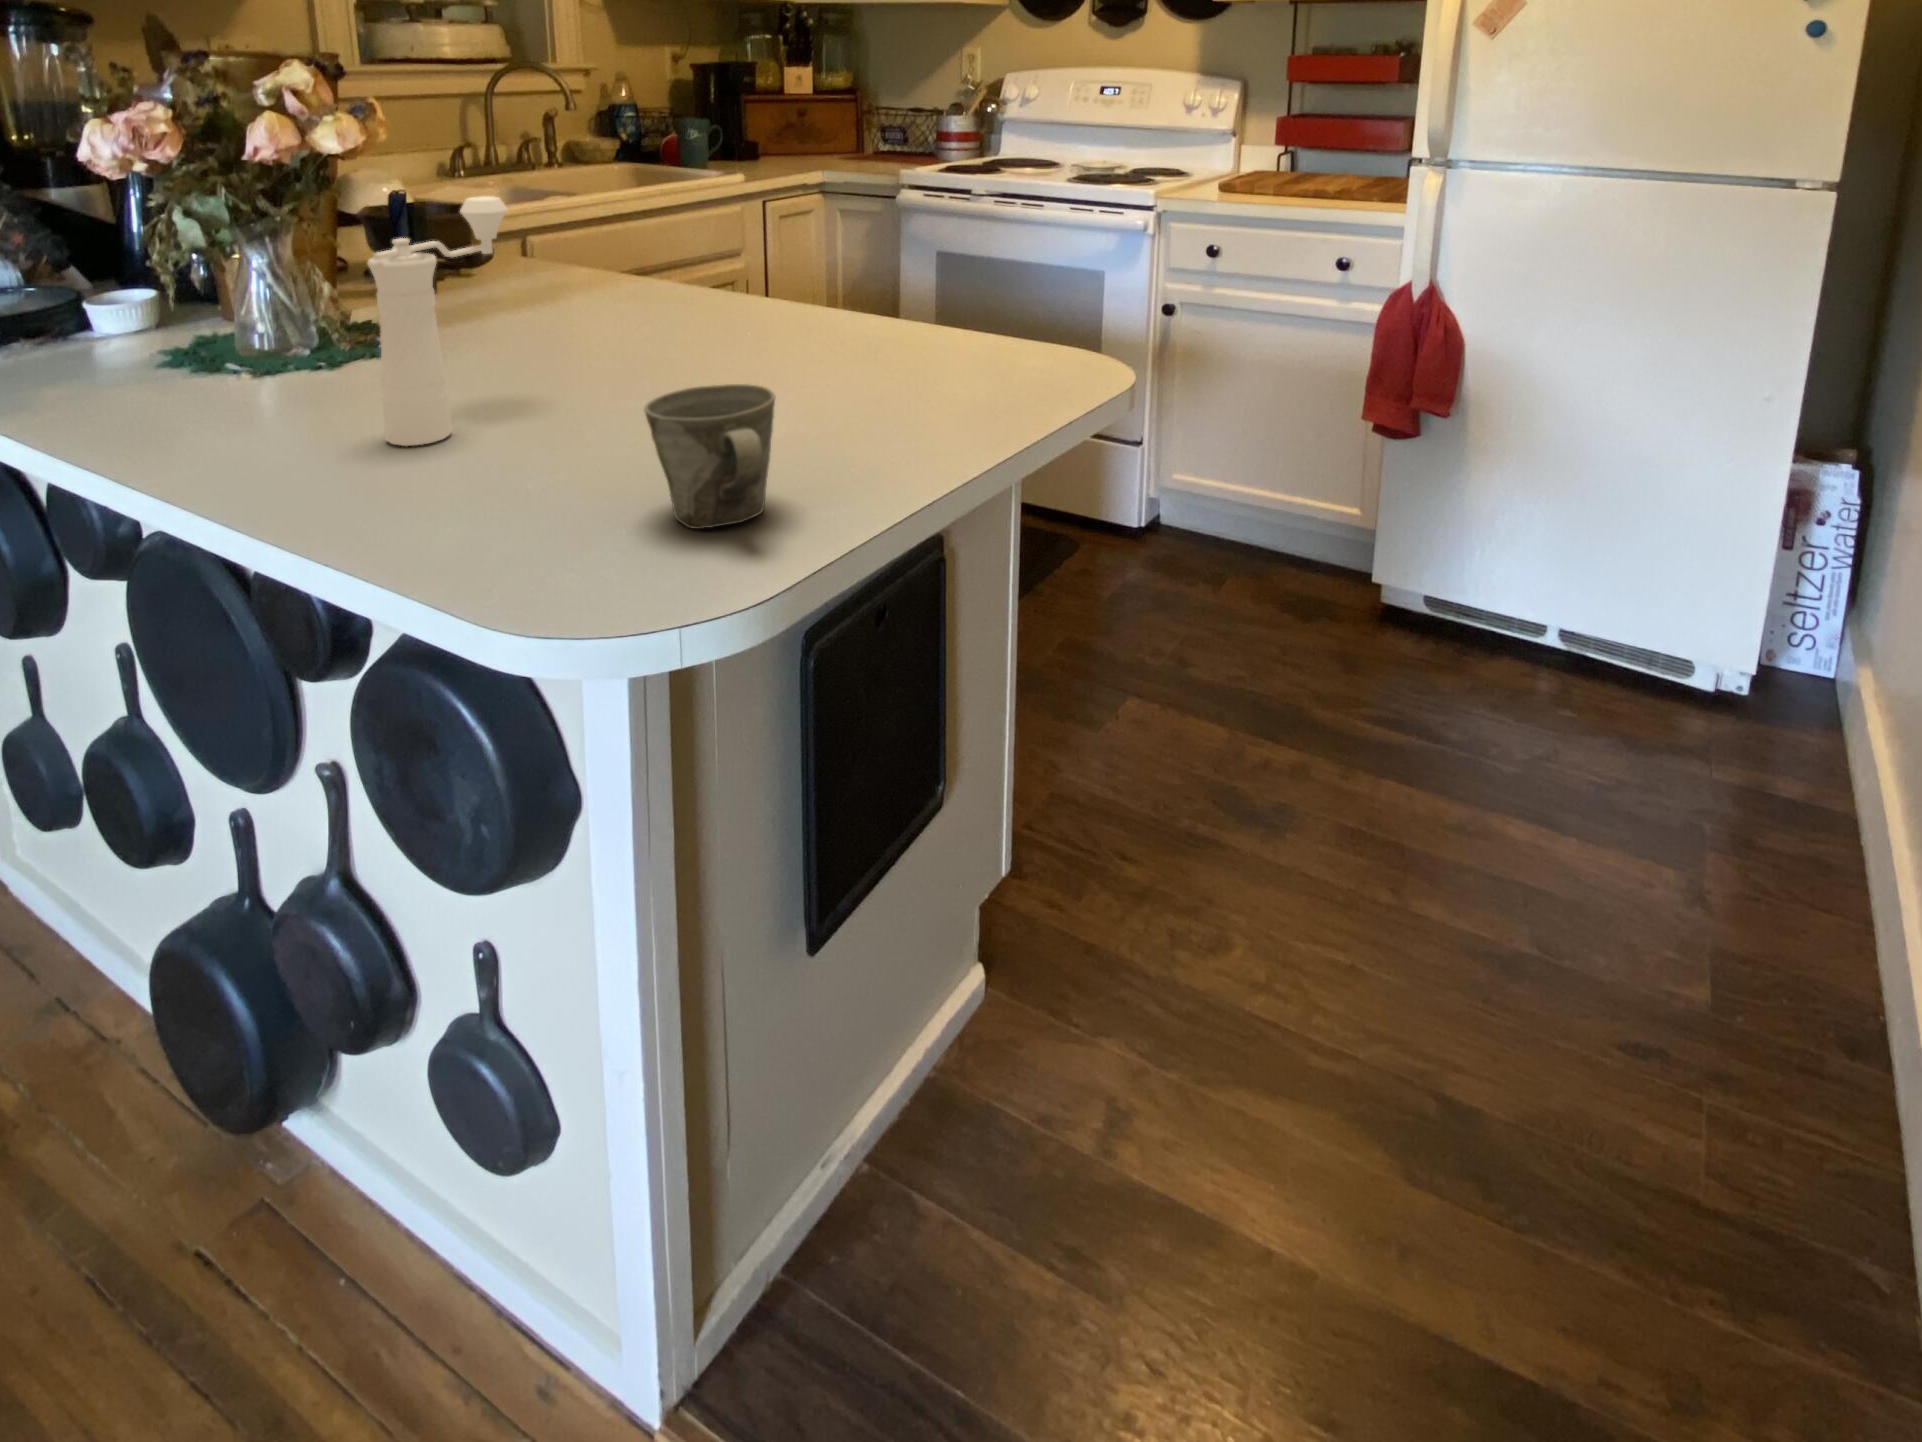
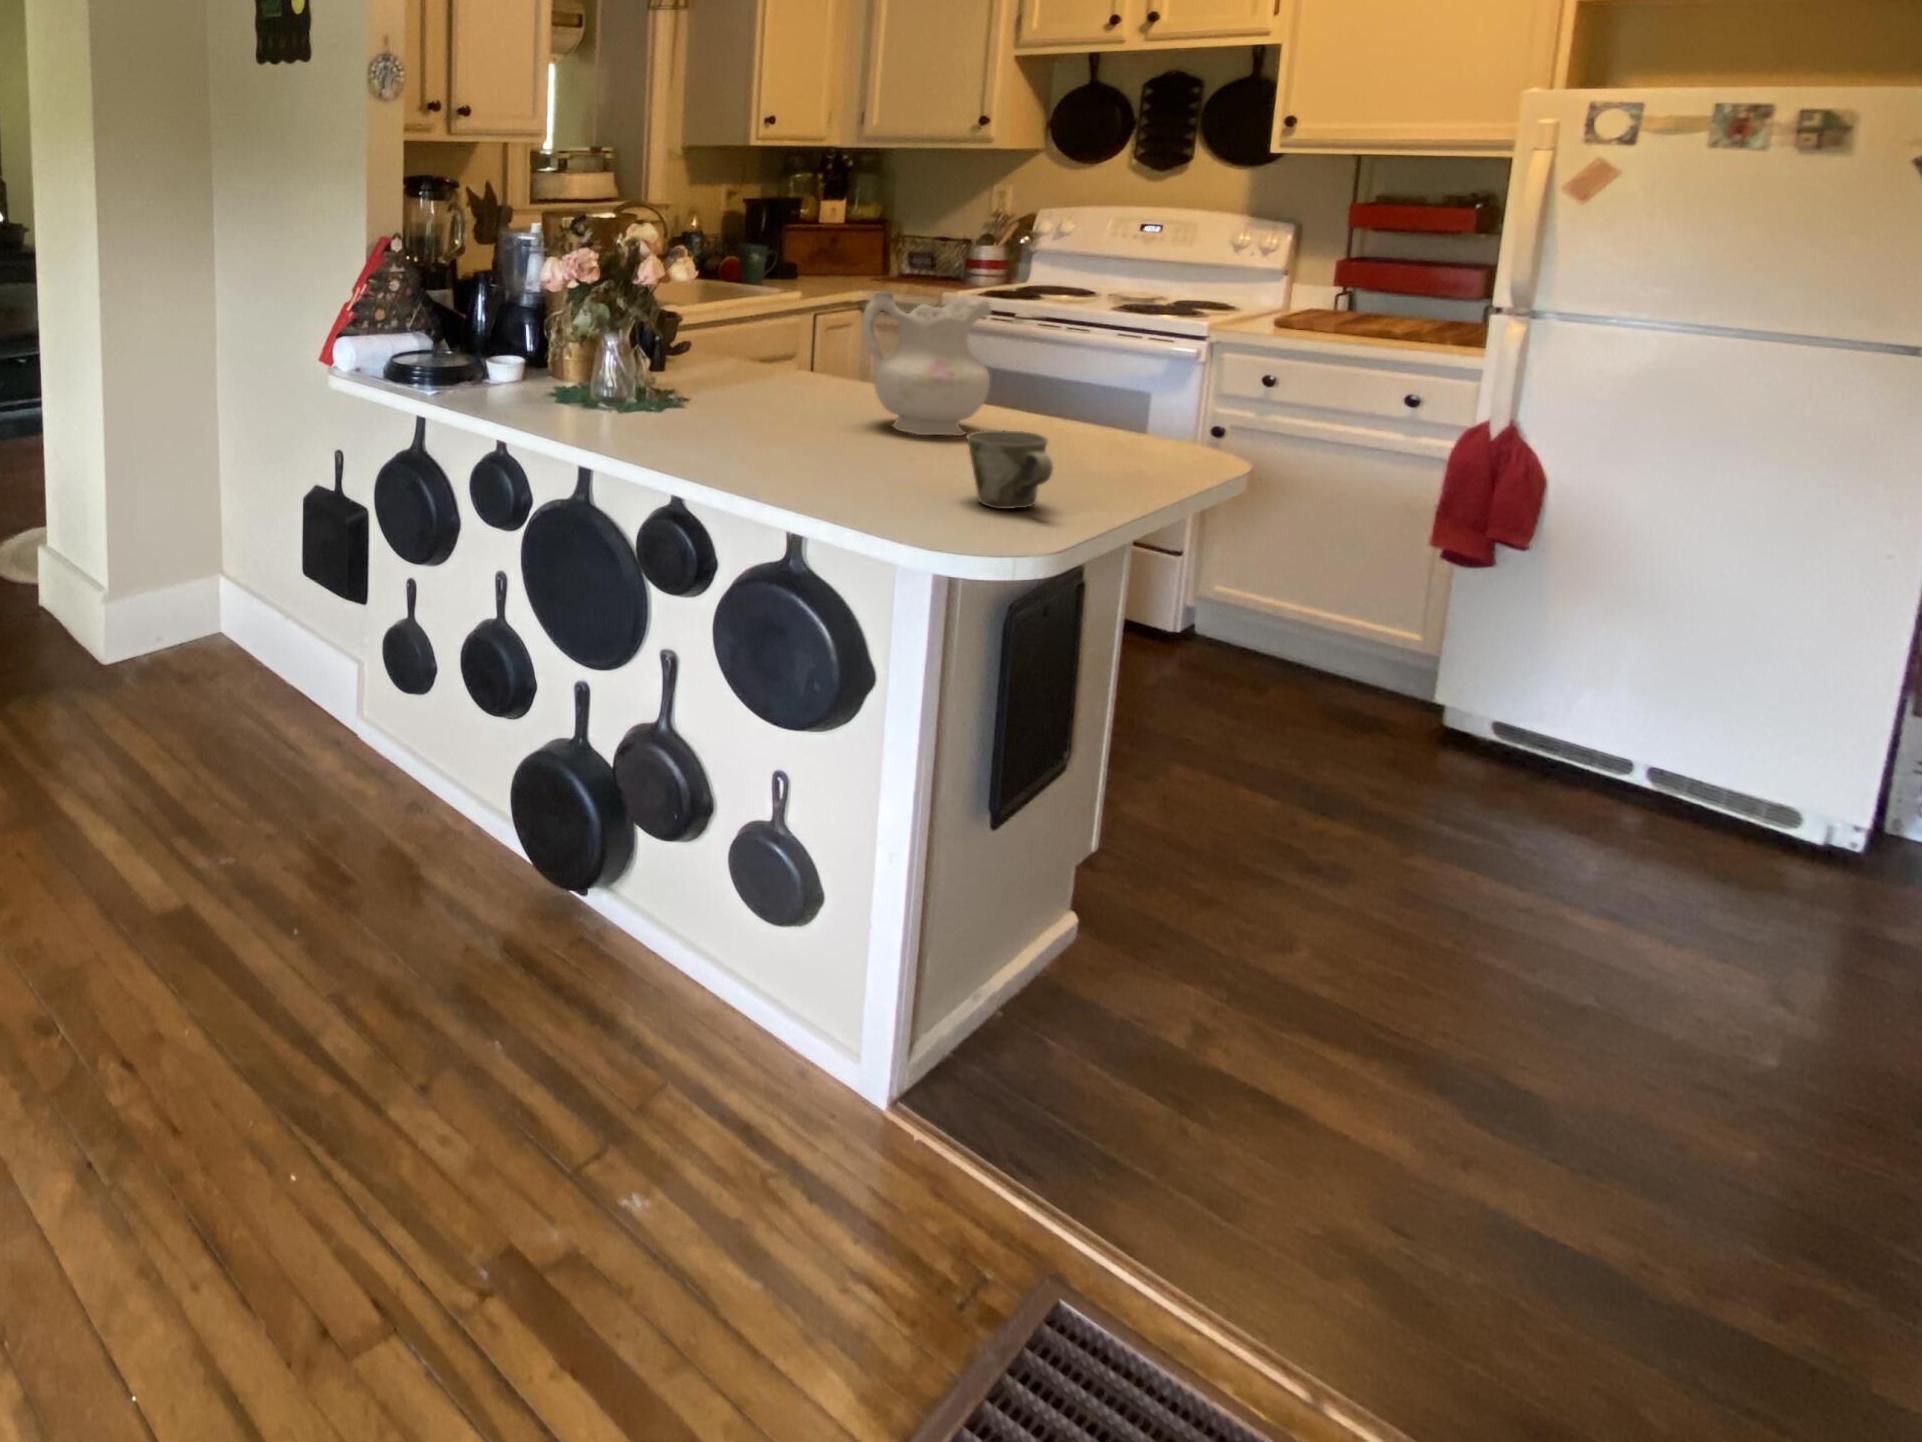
ceramic pitcher: none [613,157,807,374] -> present [863,292,991,436]
pepper mill: present [367,196,508,446] -> none [753,312,820,458]

